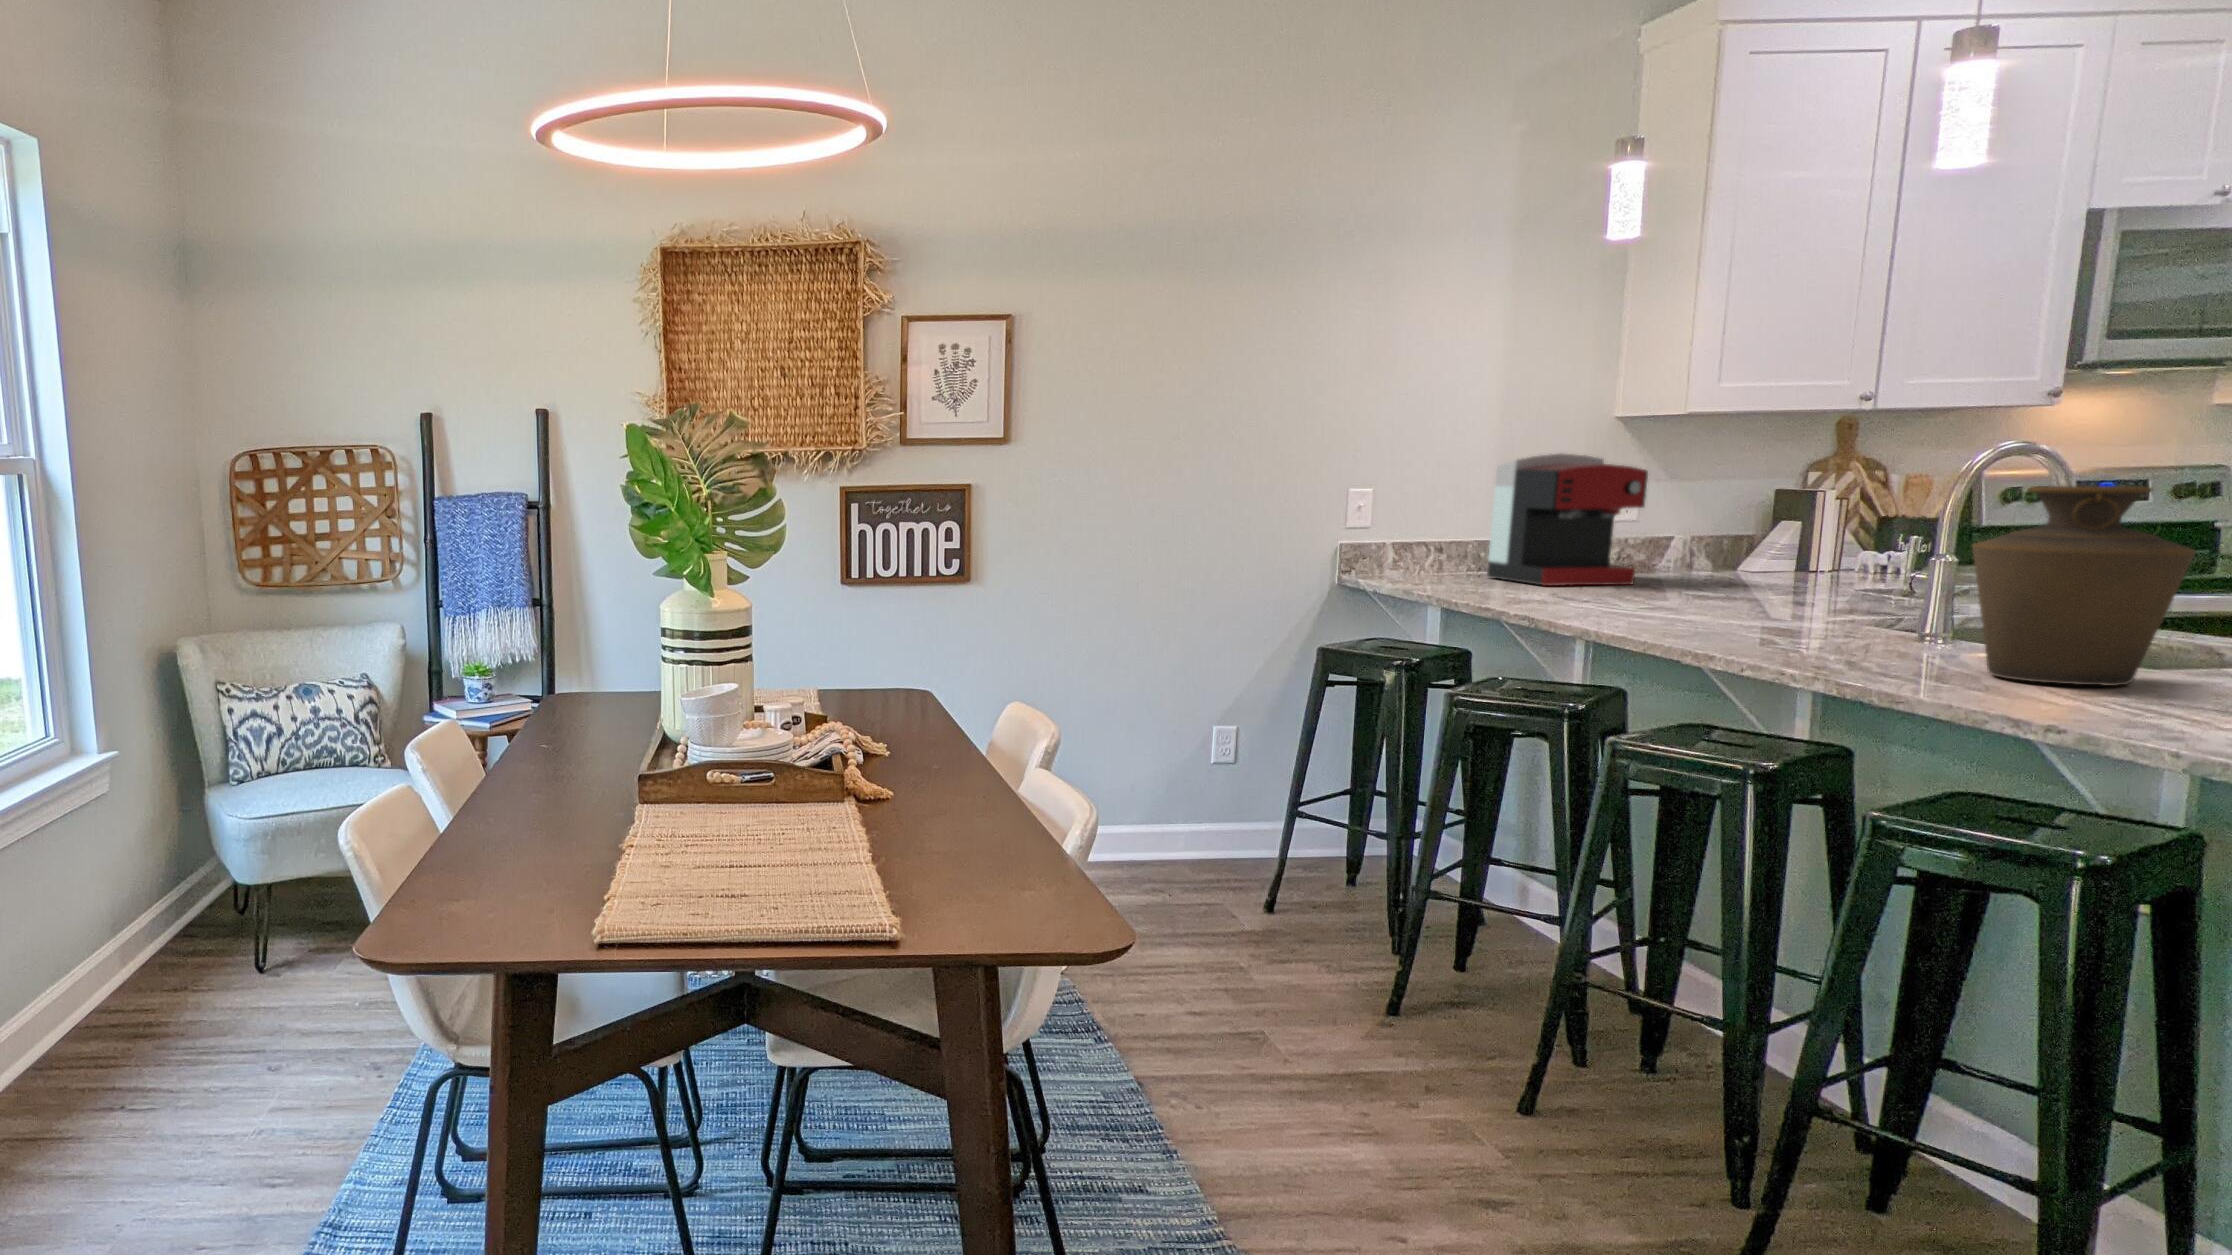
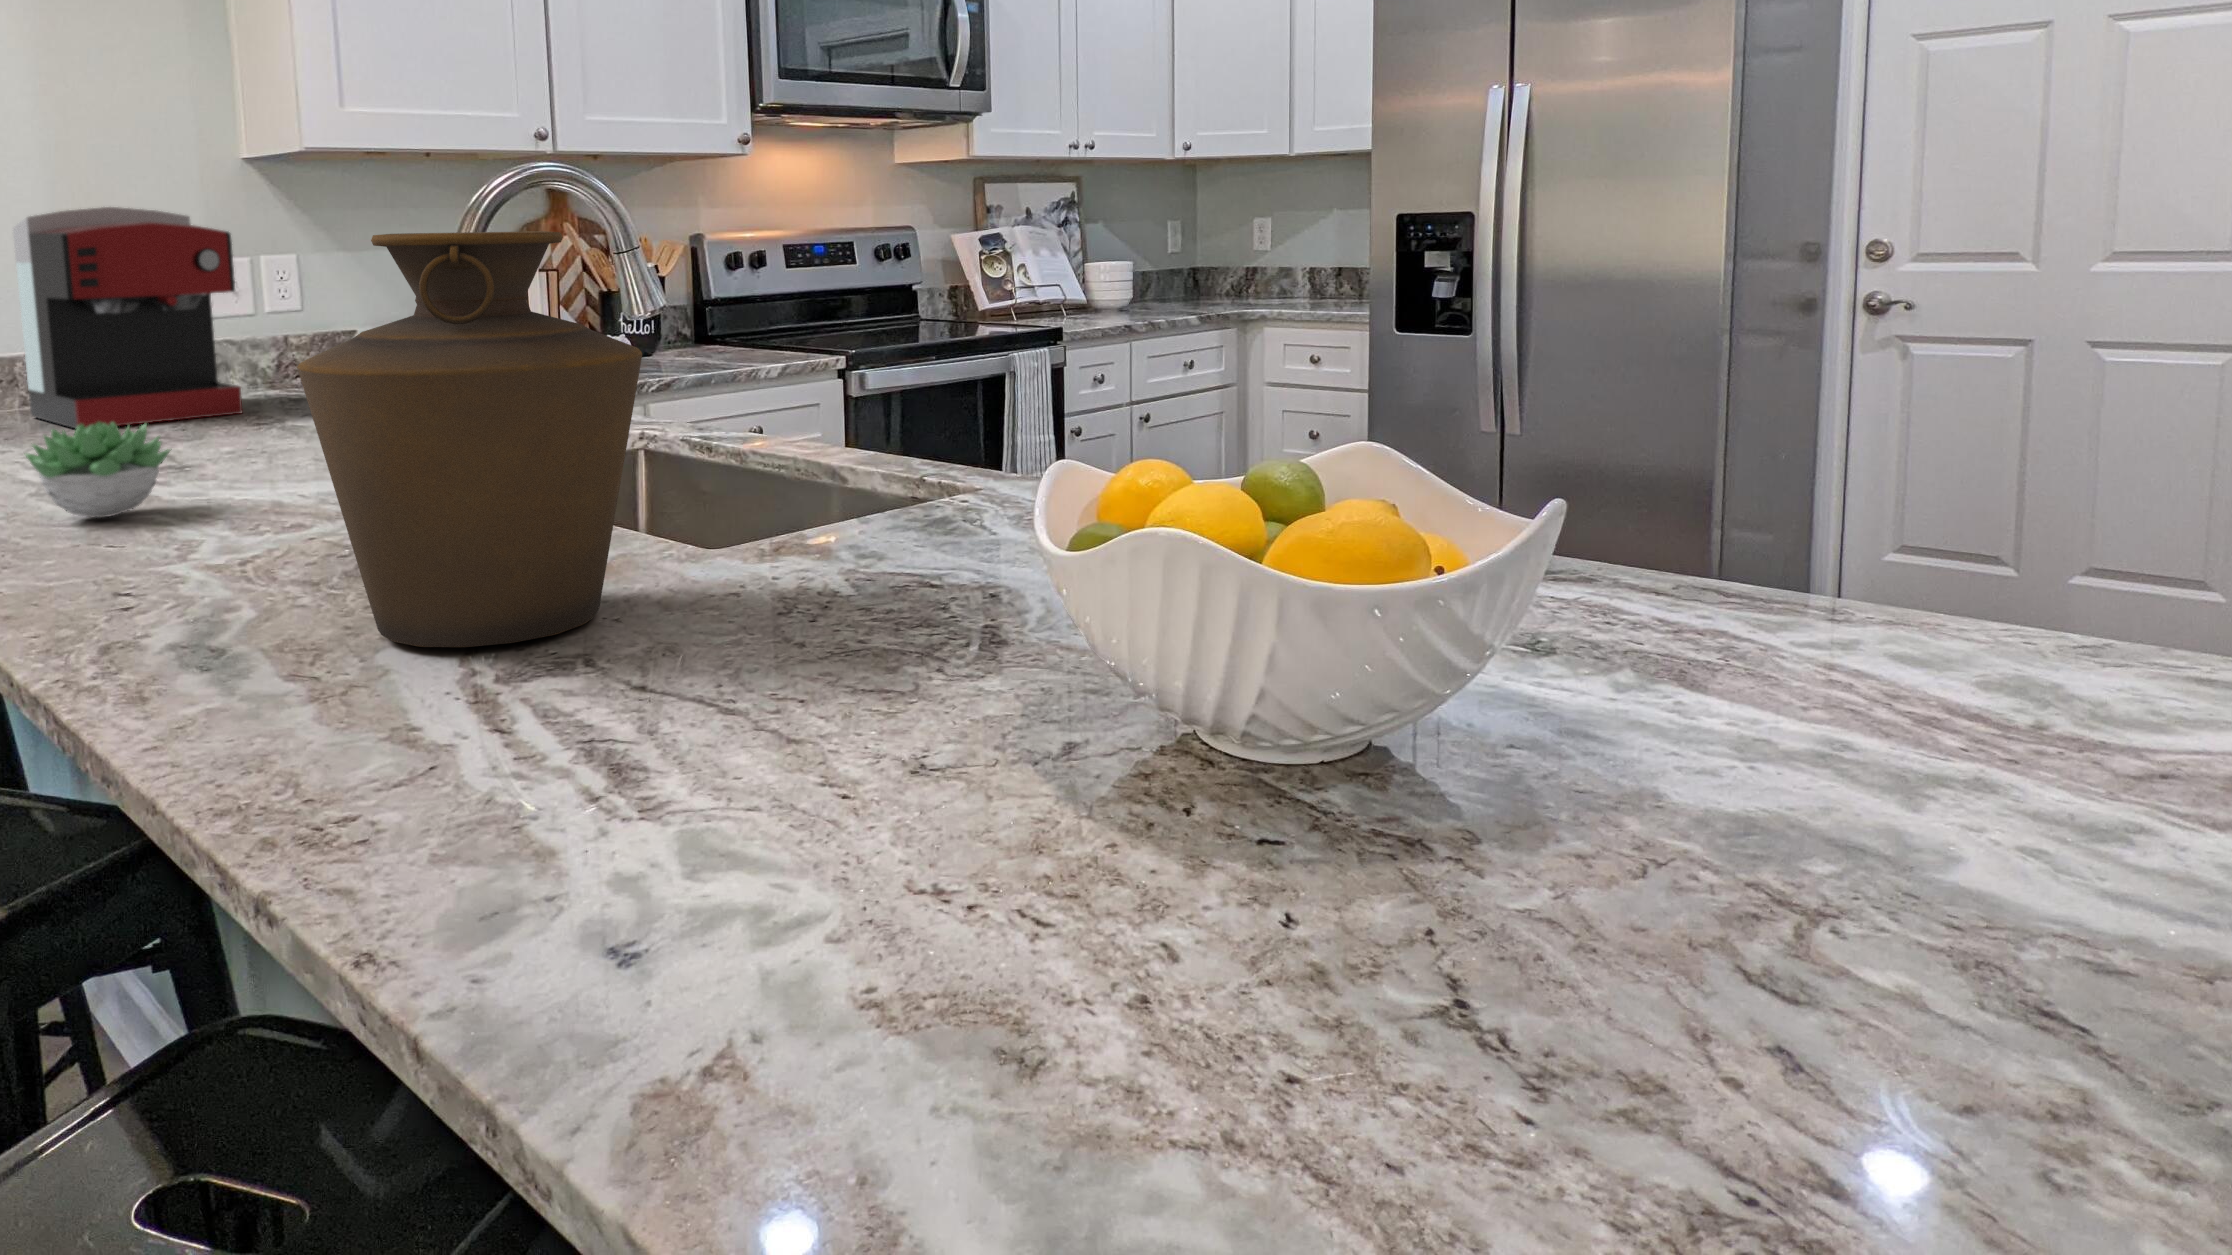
succulent plant: none [1648,575,1736,624] -> present [26,422,170,517]

